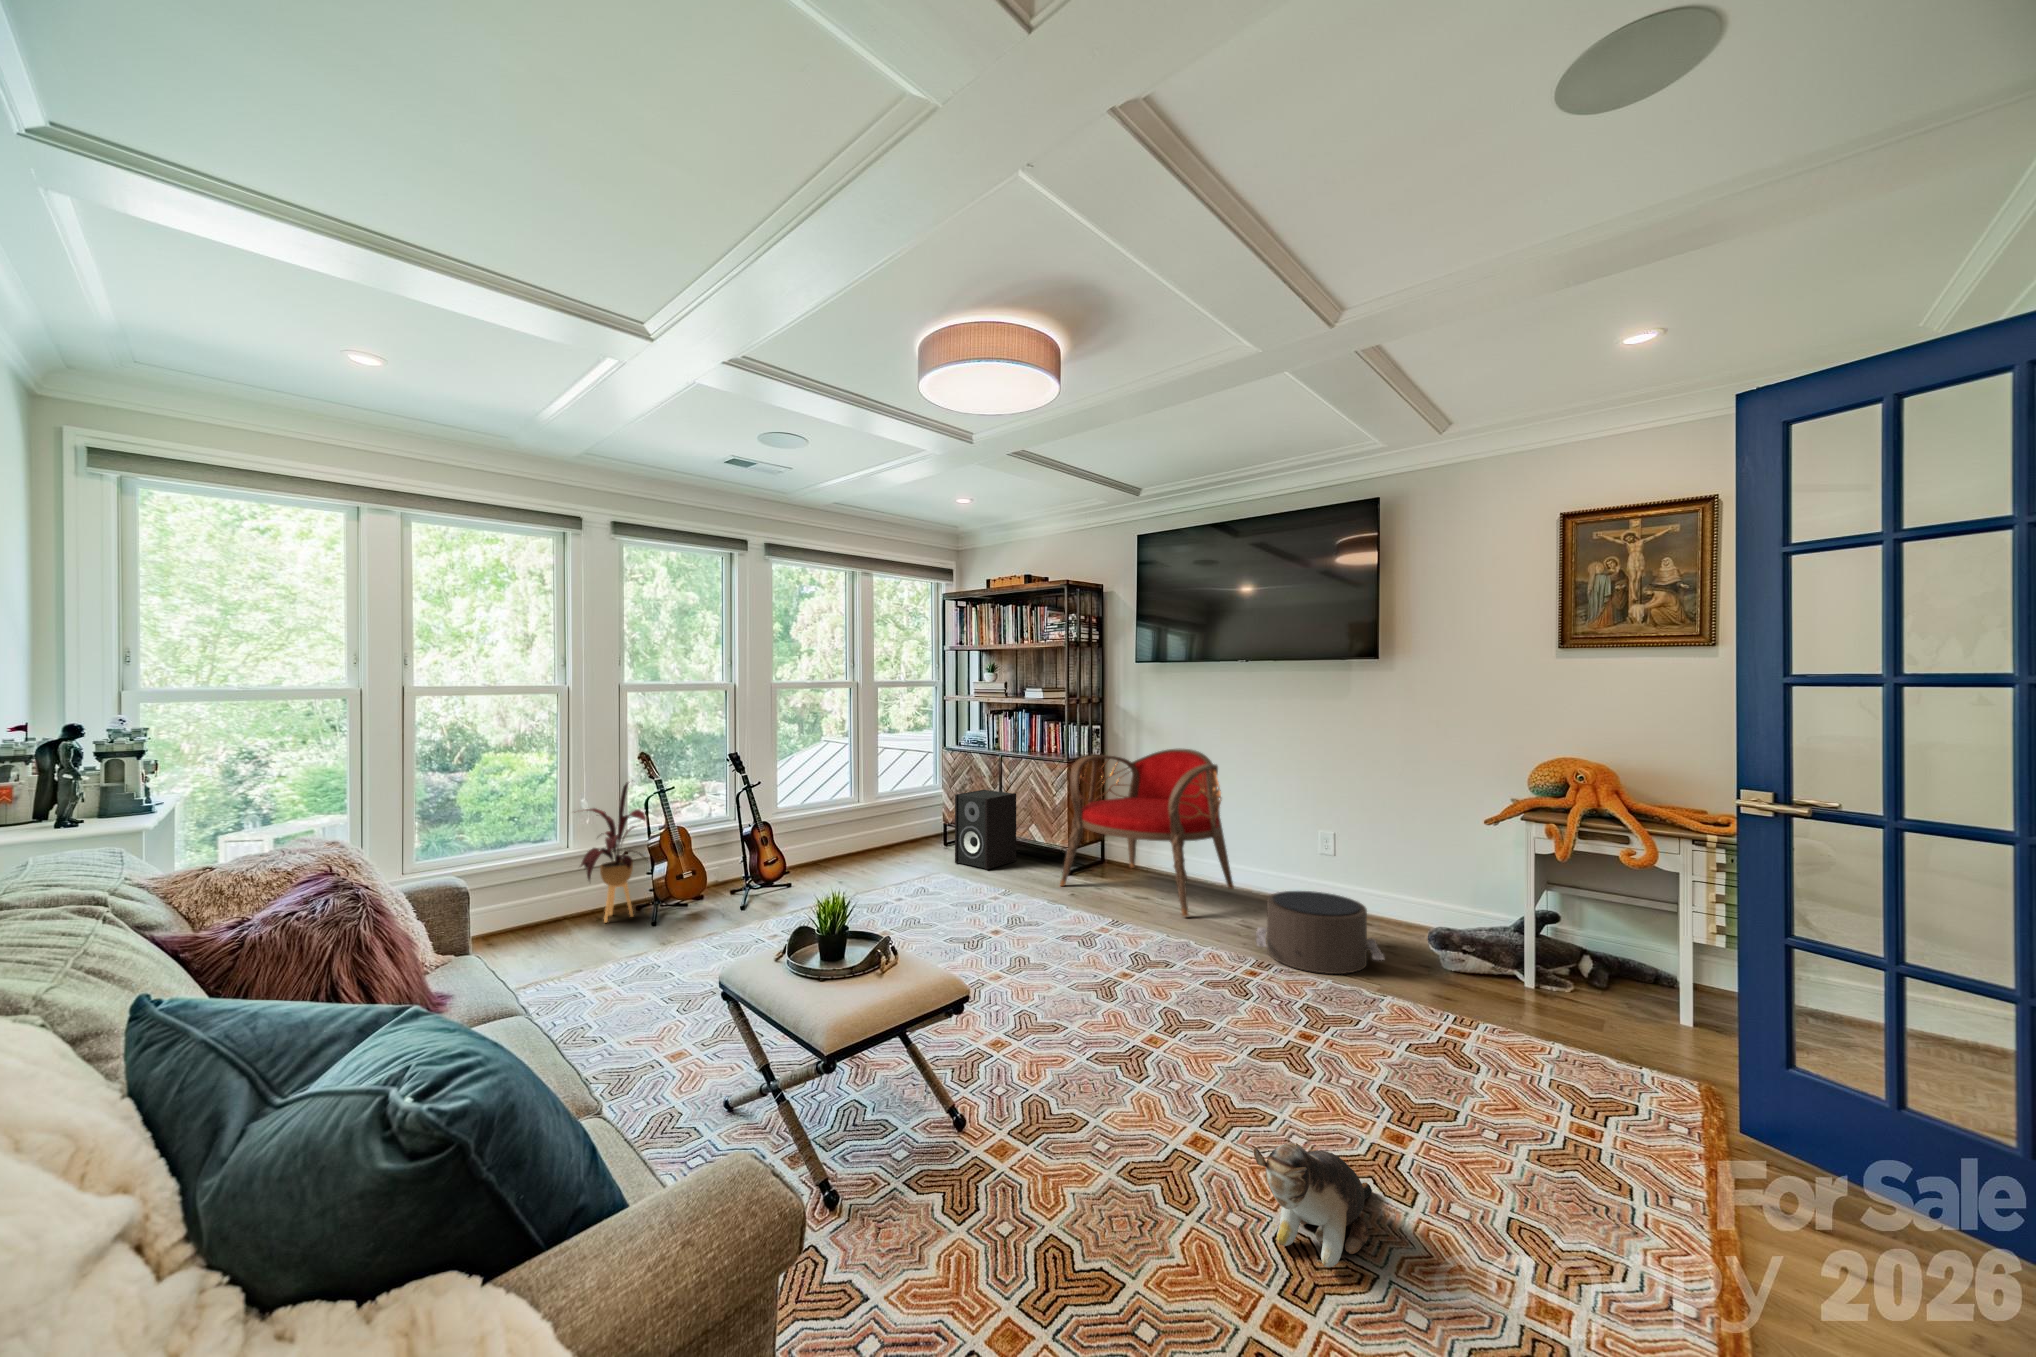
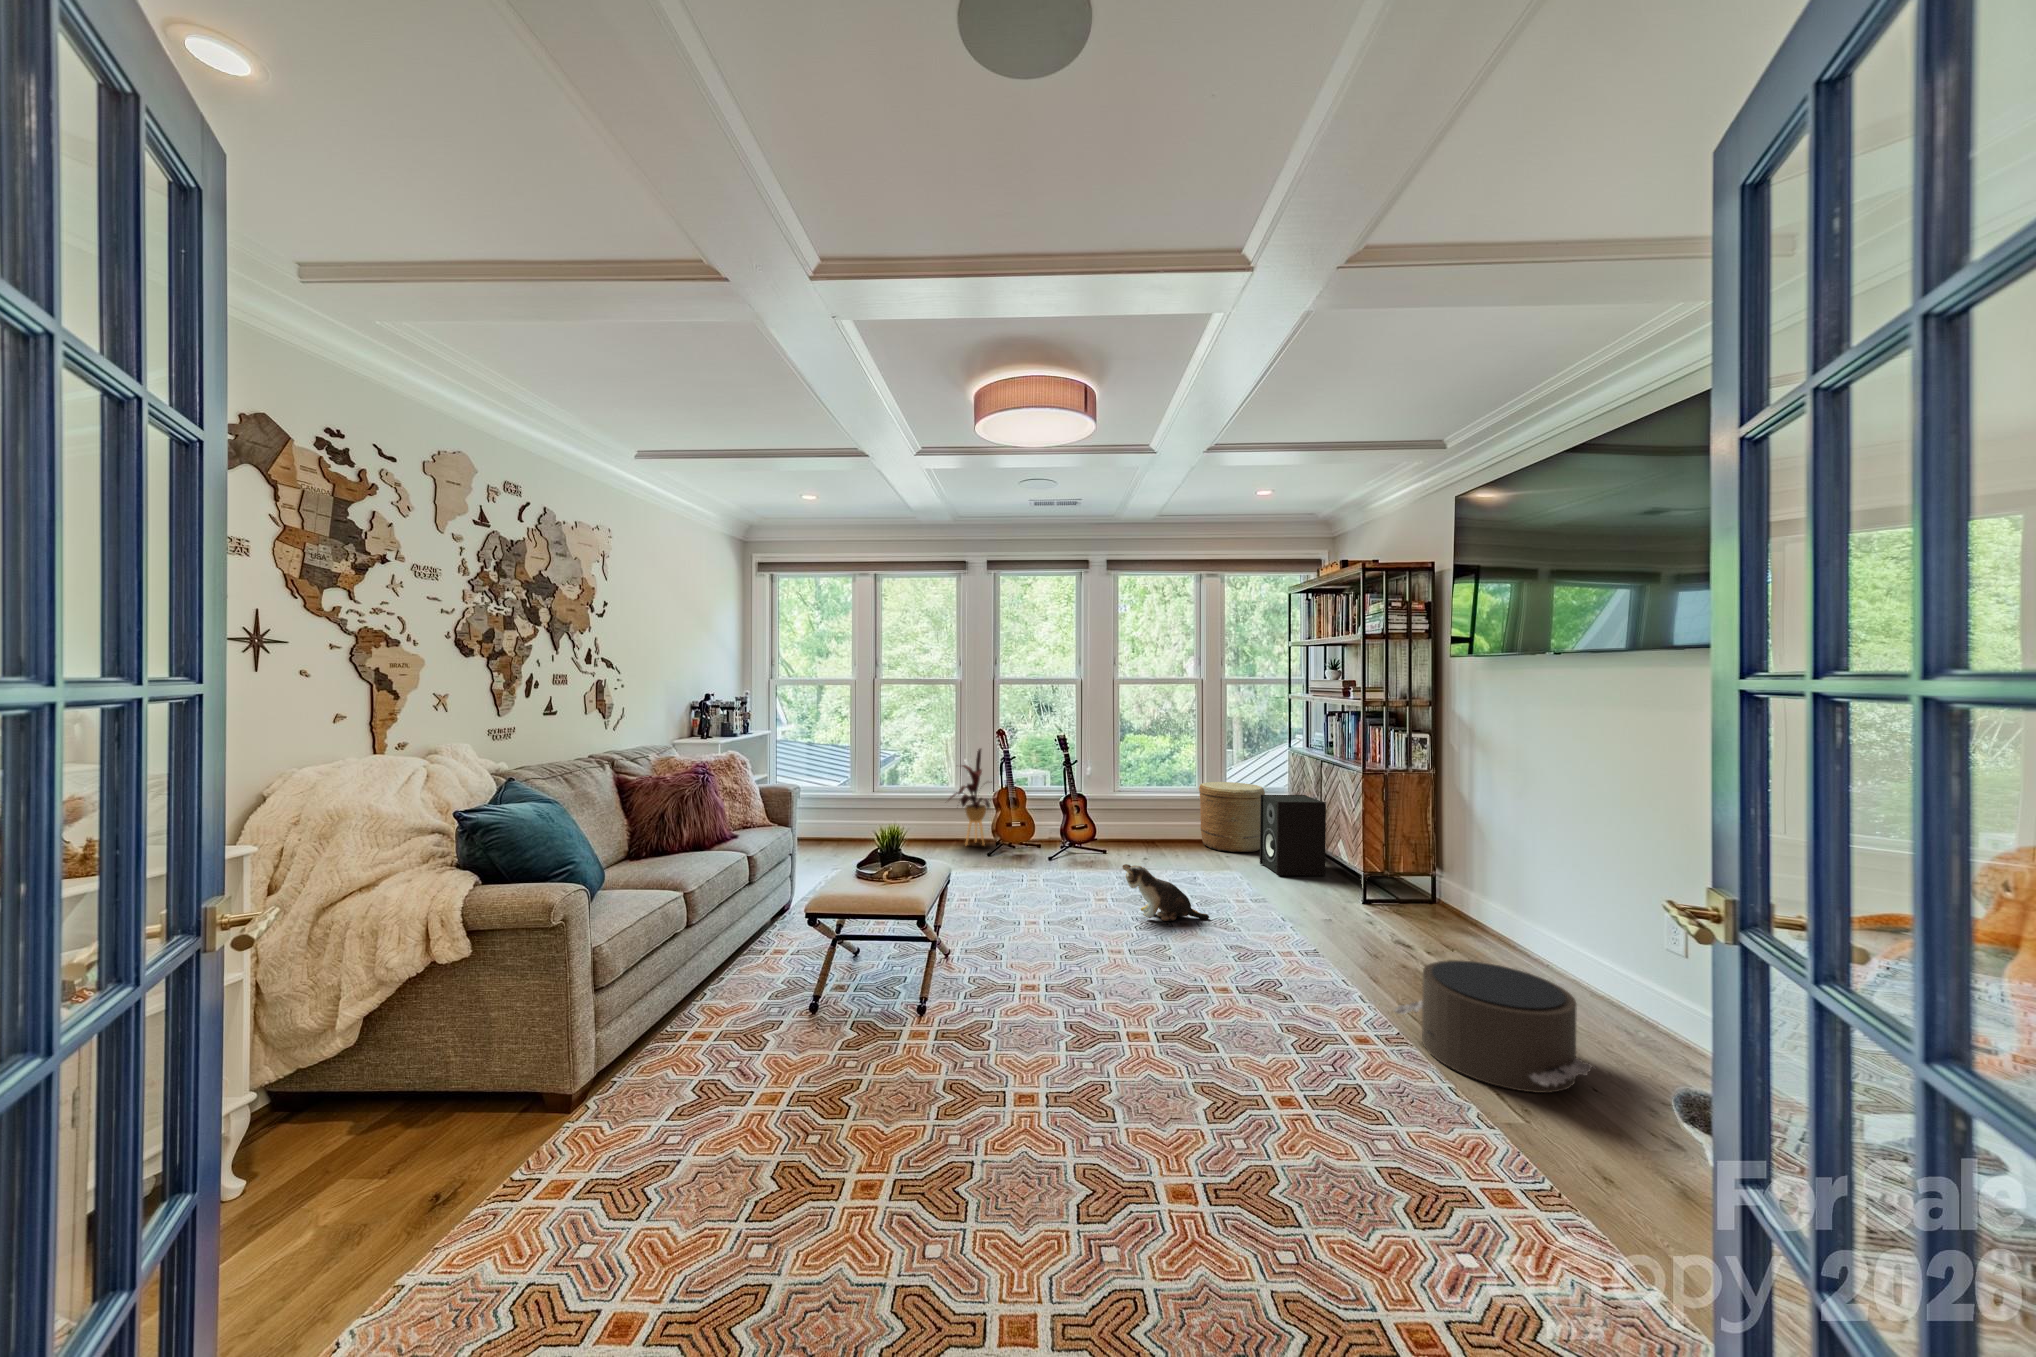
armchair: present [1060,748,1234,916] -> none [1323,767,1552,968]
woven basket: none [868,786,935,859] -> present [1199,782,1265,852]
plush toy: present [1254,1143,1372,1267] -> present [1122,864,1209,921]

